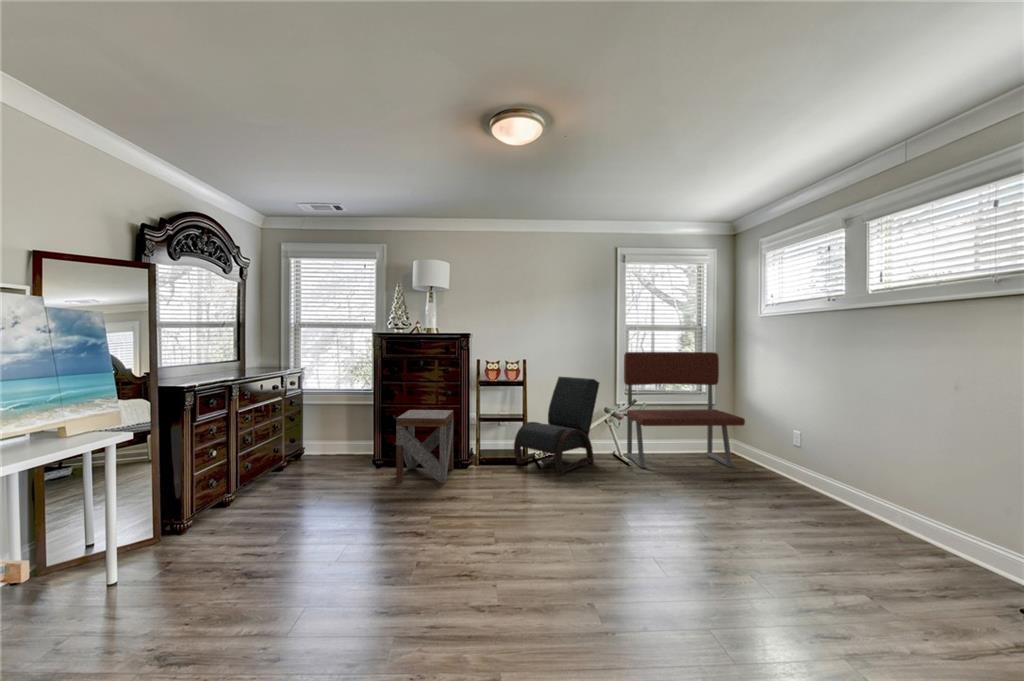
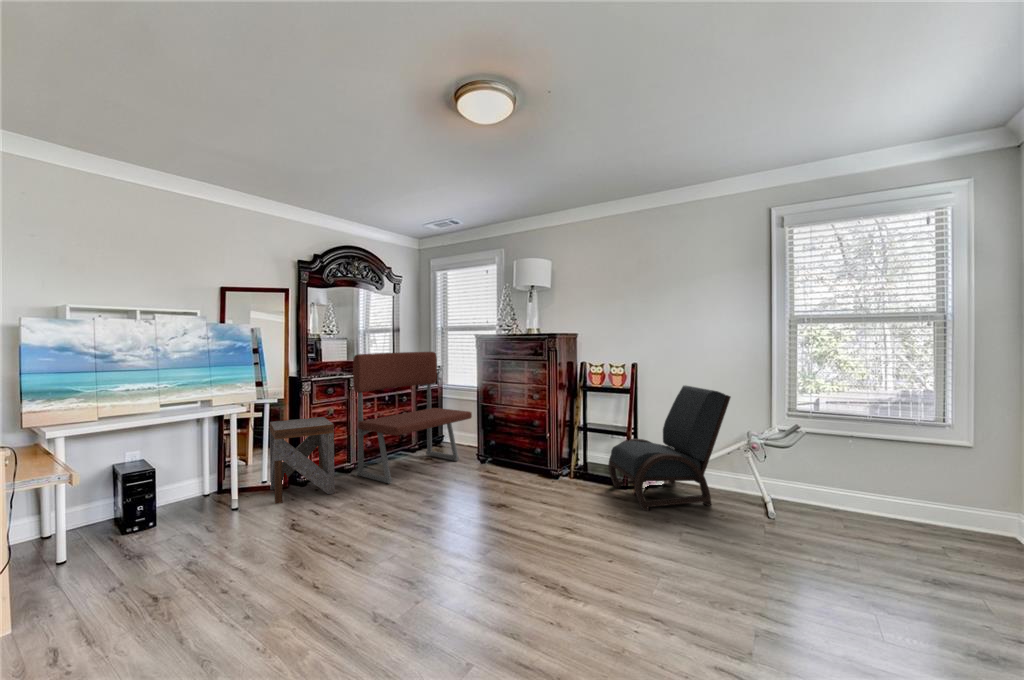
bench: present [624,352,745,468] -> present [353,352,472,484]
side table: present [396,410,453,483] -> present [270,417,335,504]

